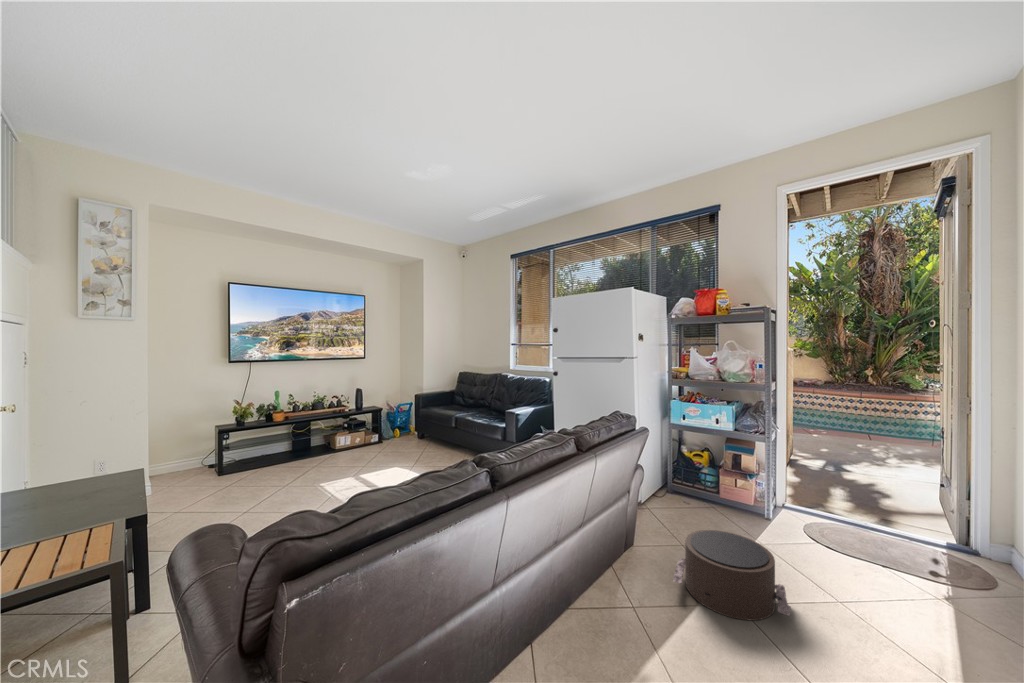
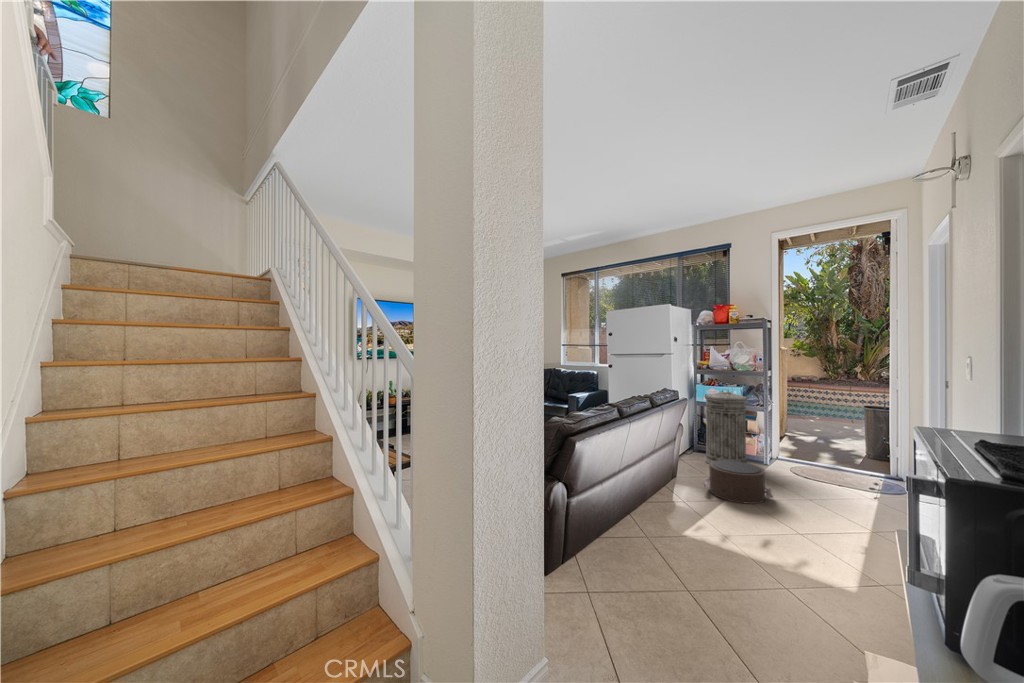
trash can: none [682,410,742,528] -> present [705,390,748,463]

